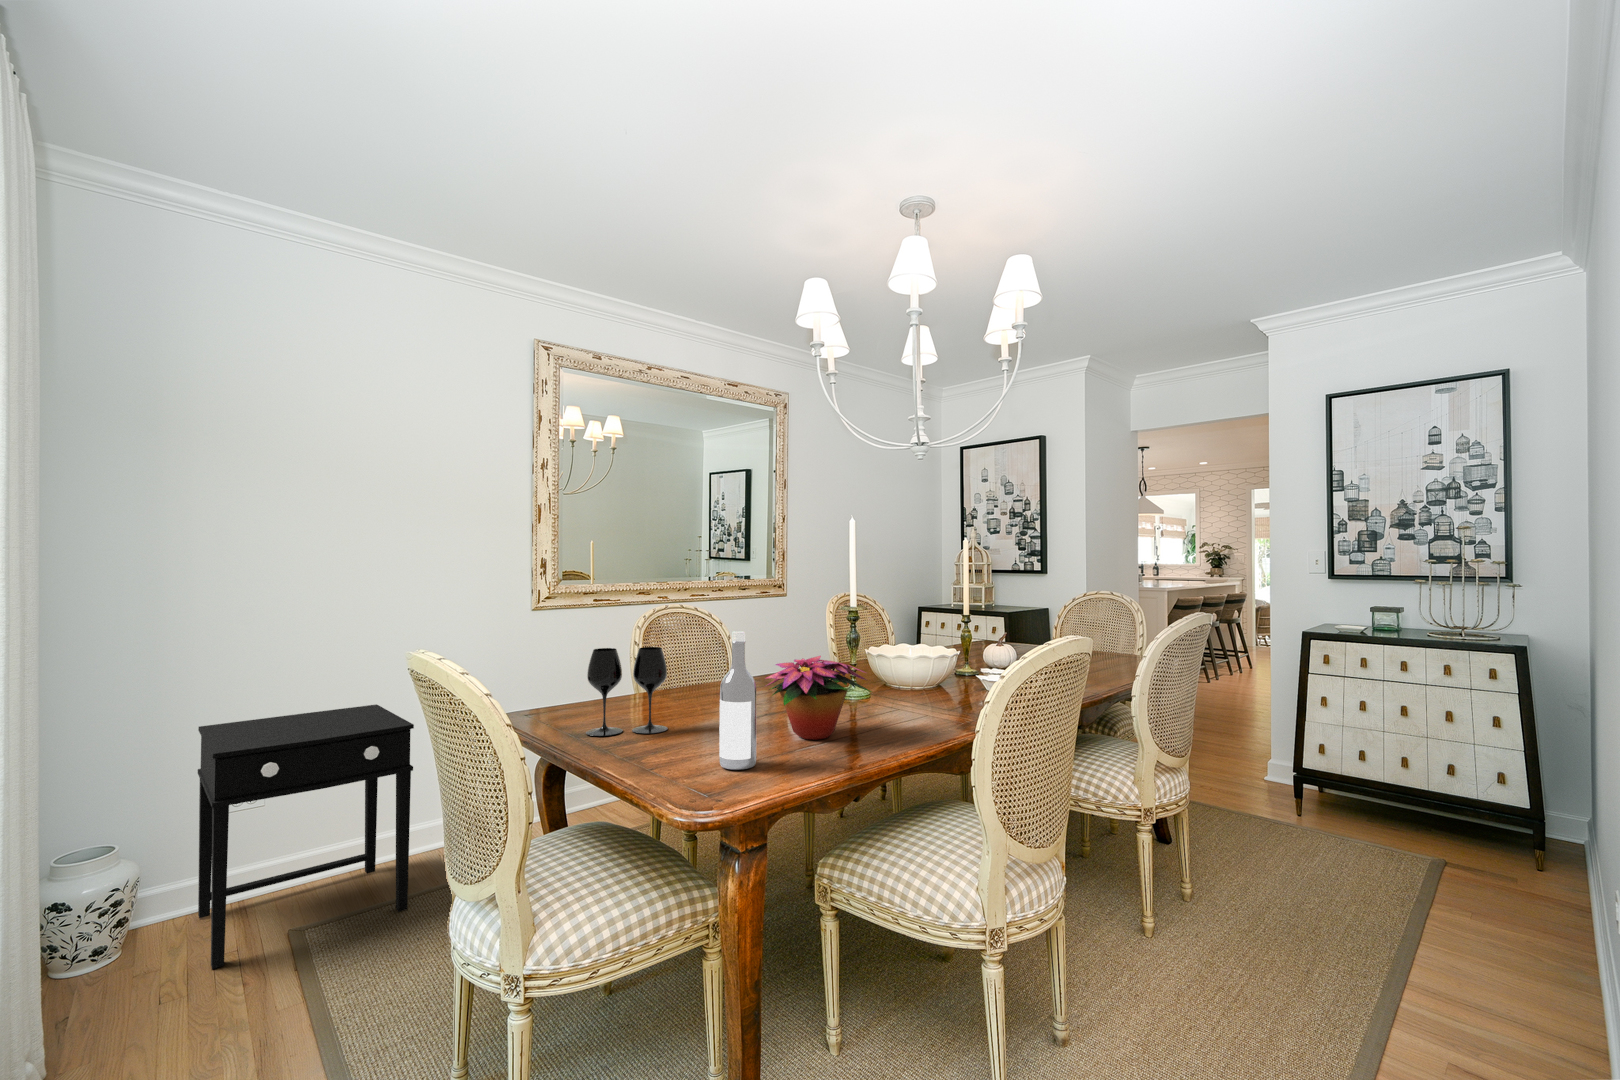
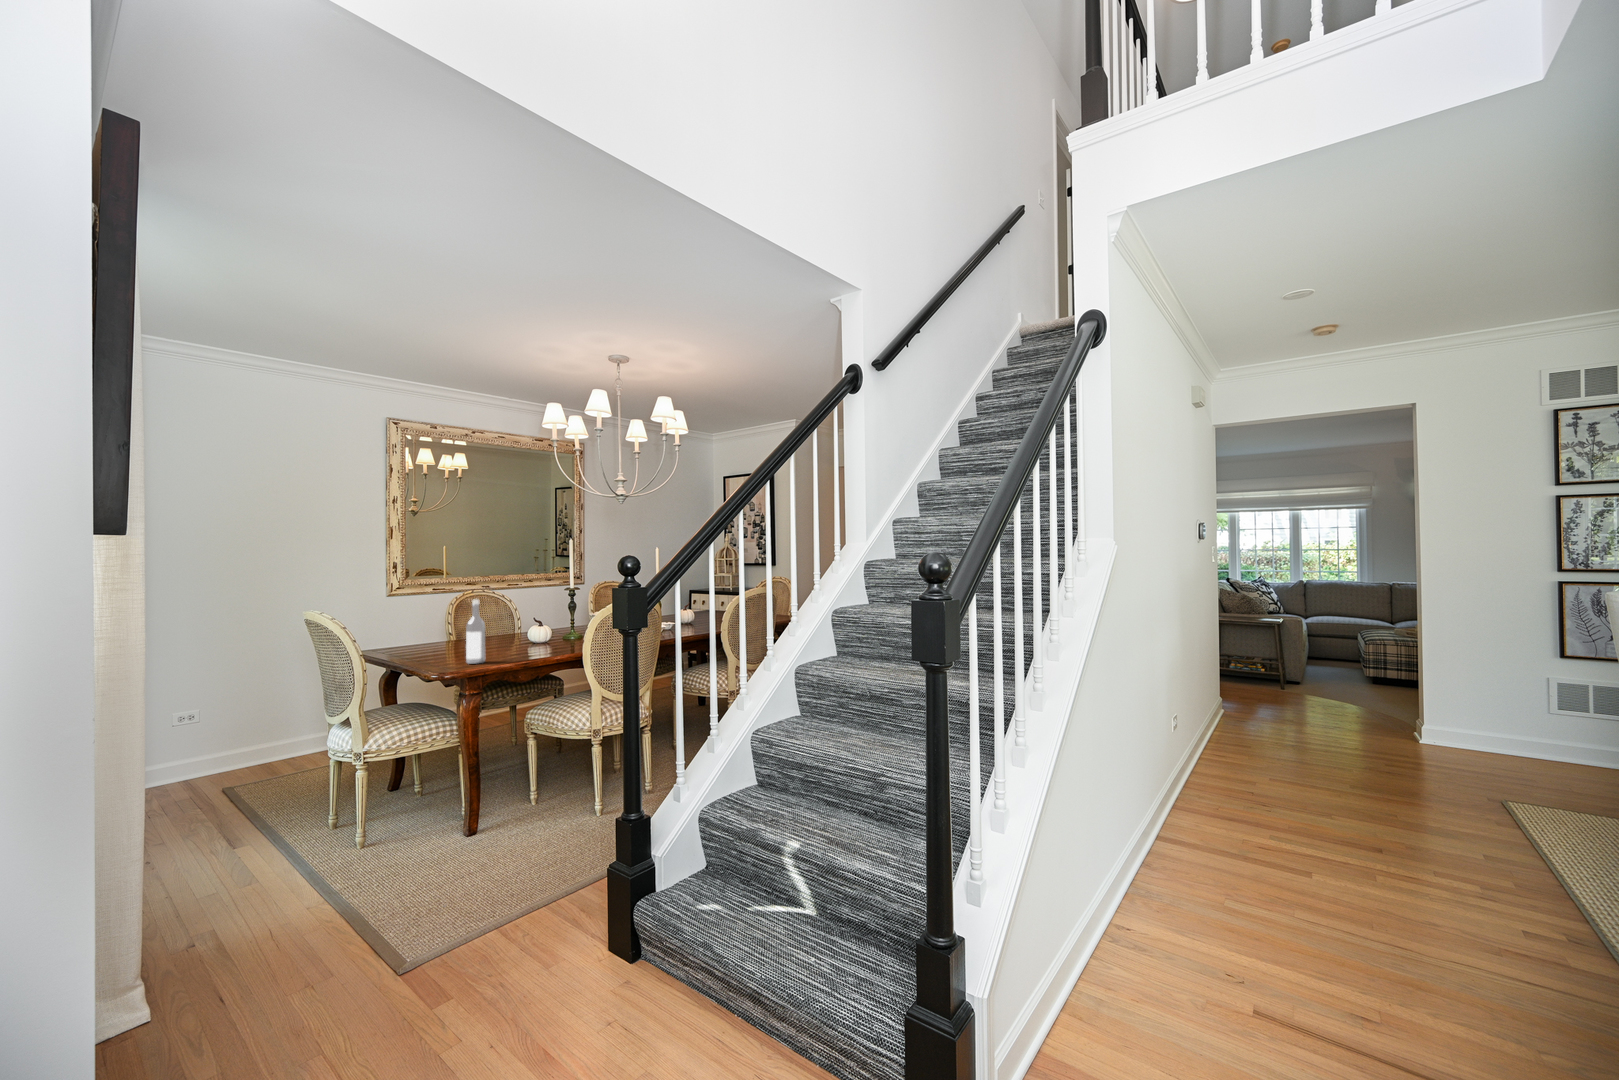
wine glass: present [586,647,668,736] -> none [405,611,452,657]
flower arrangement: present [766,656,871,740] -> none [497,612,560,654]
side table: present [198,704,414,969] -> none [160,657,304,801]

